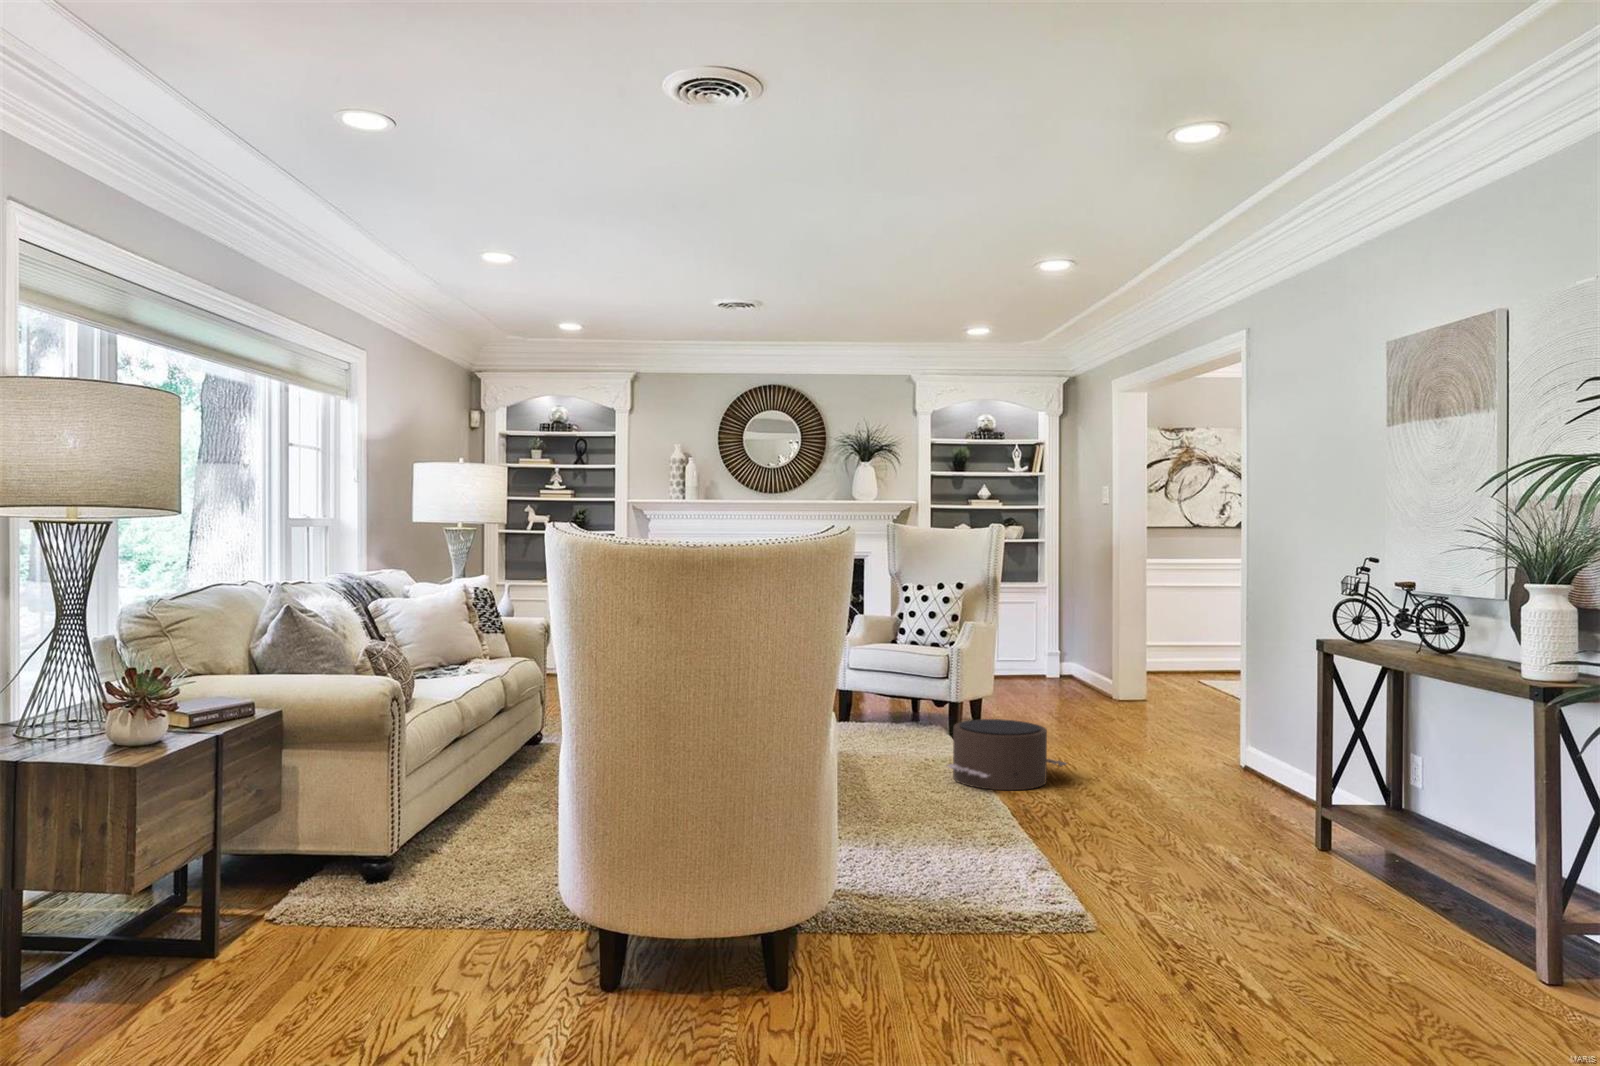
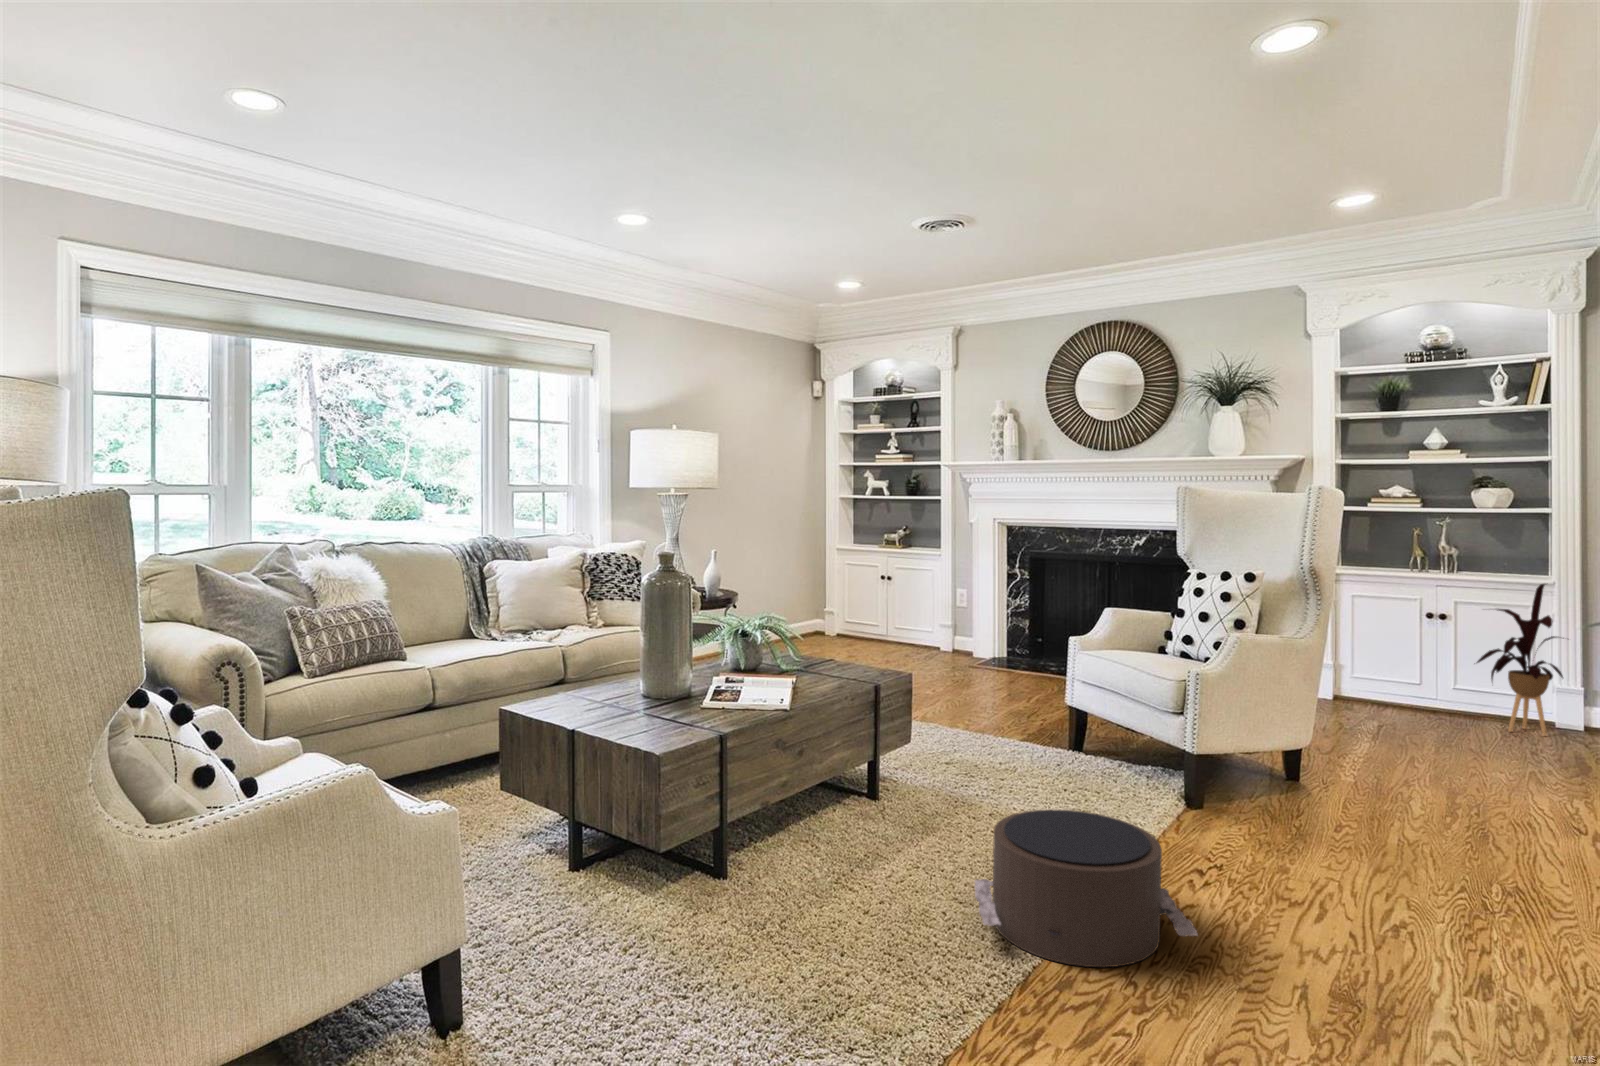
house plant: none [1021,585,1069,681] -> present [1477,584,1564,736]

